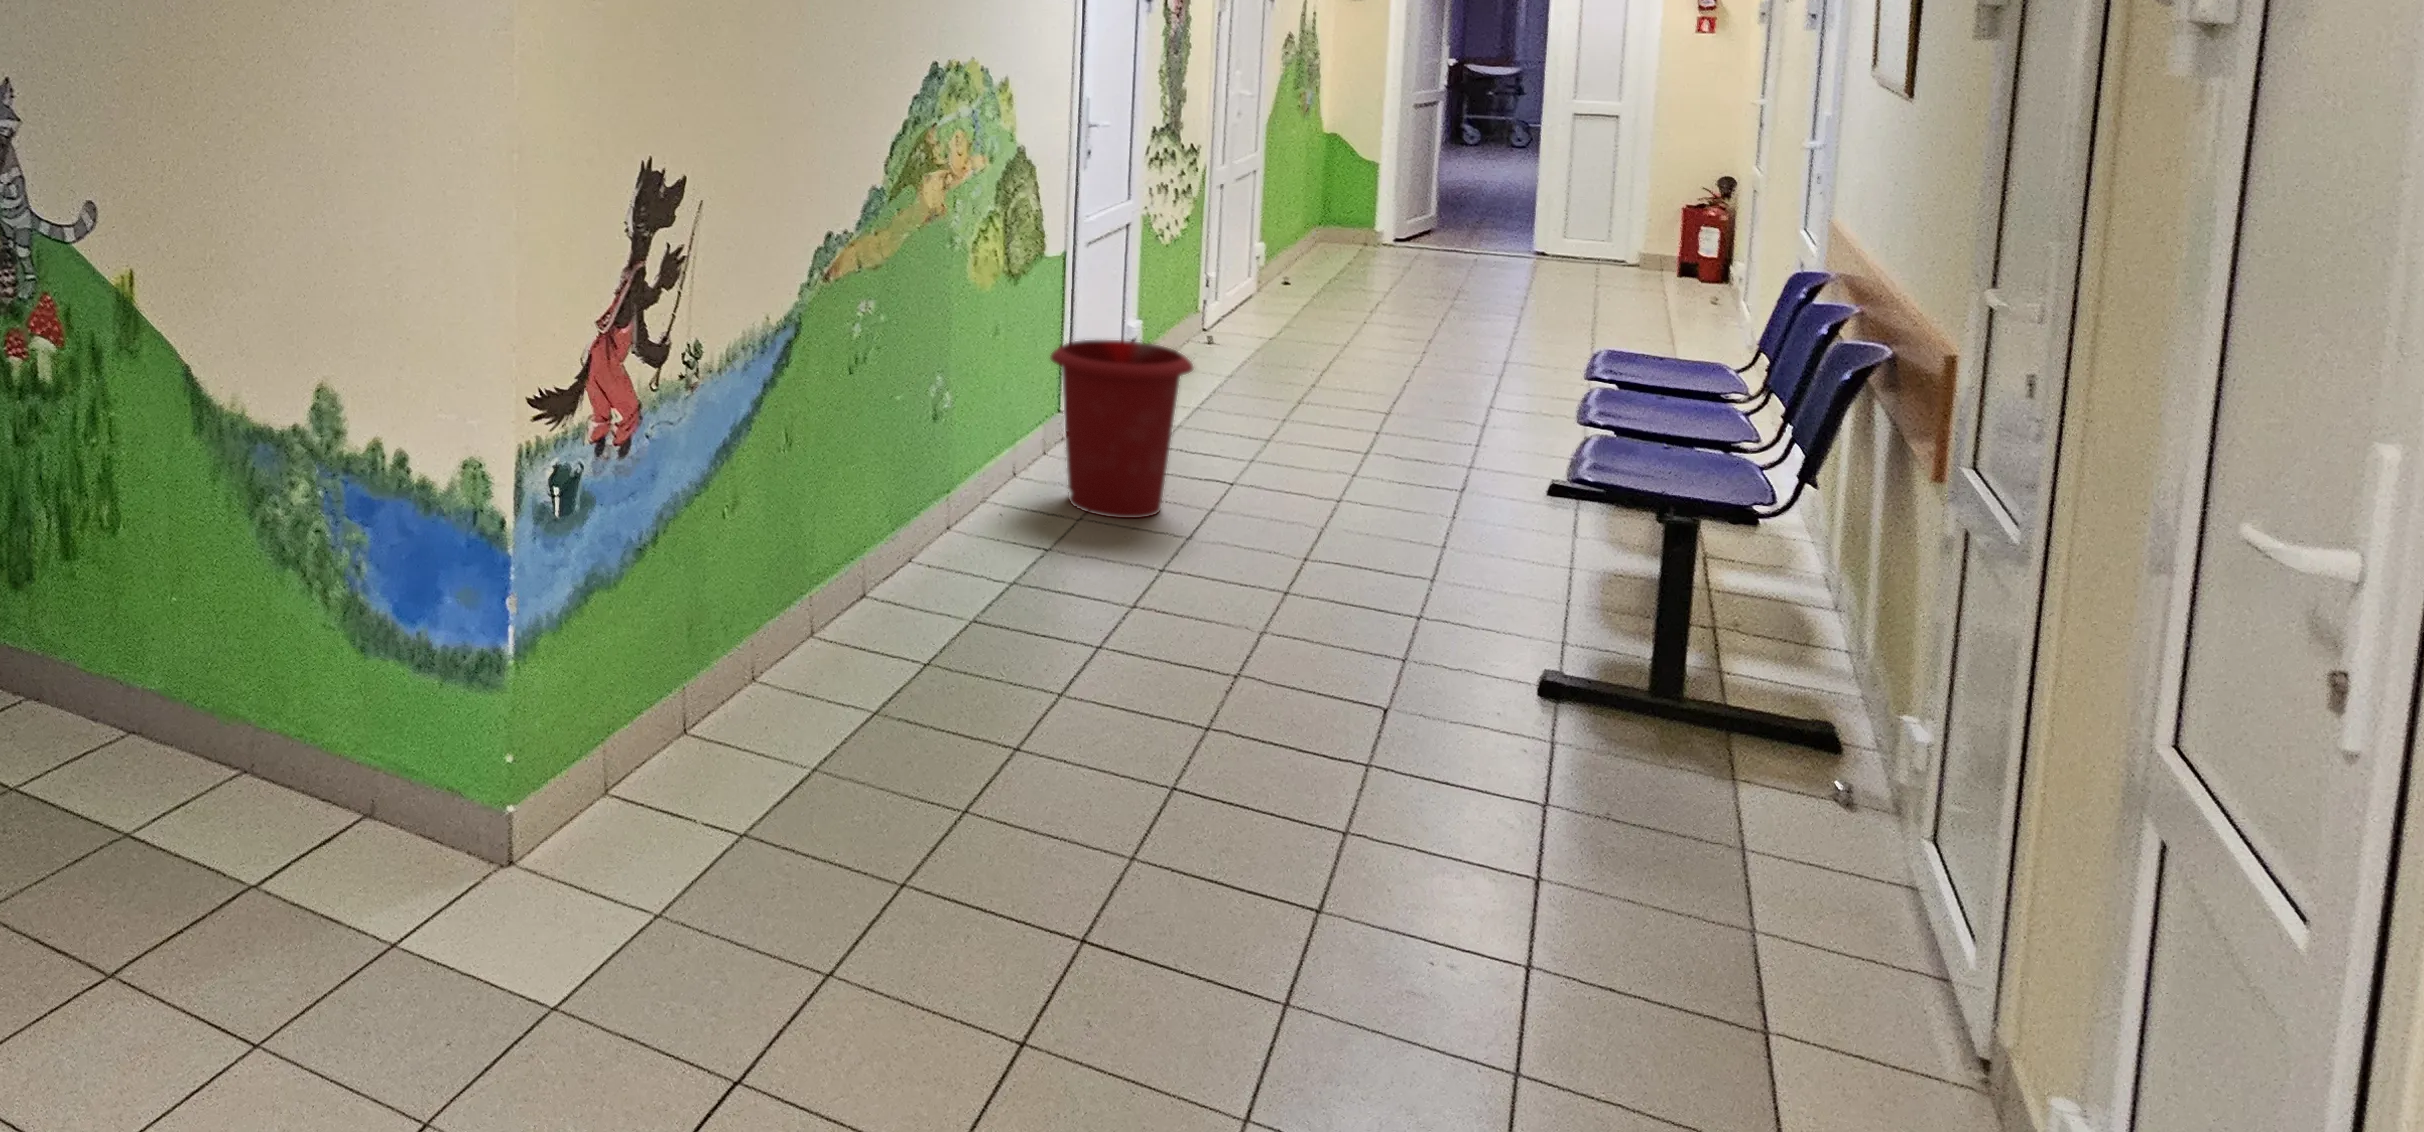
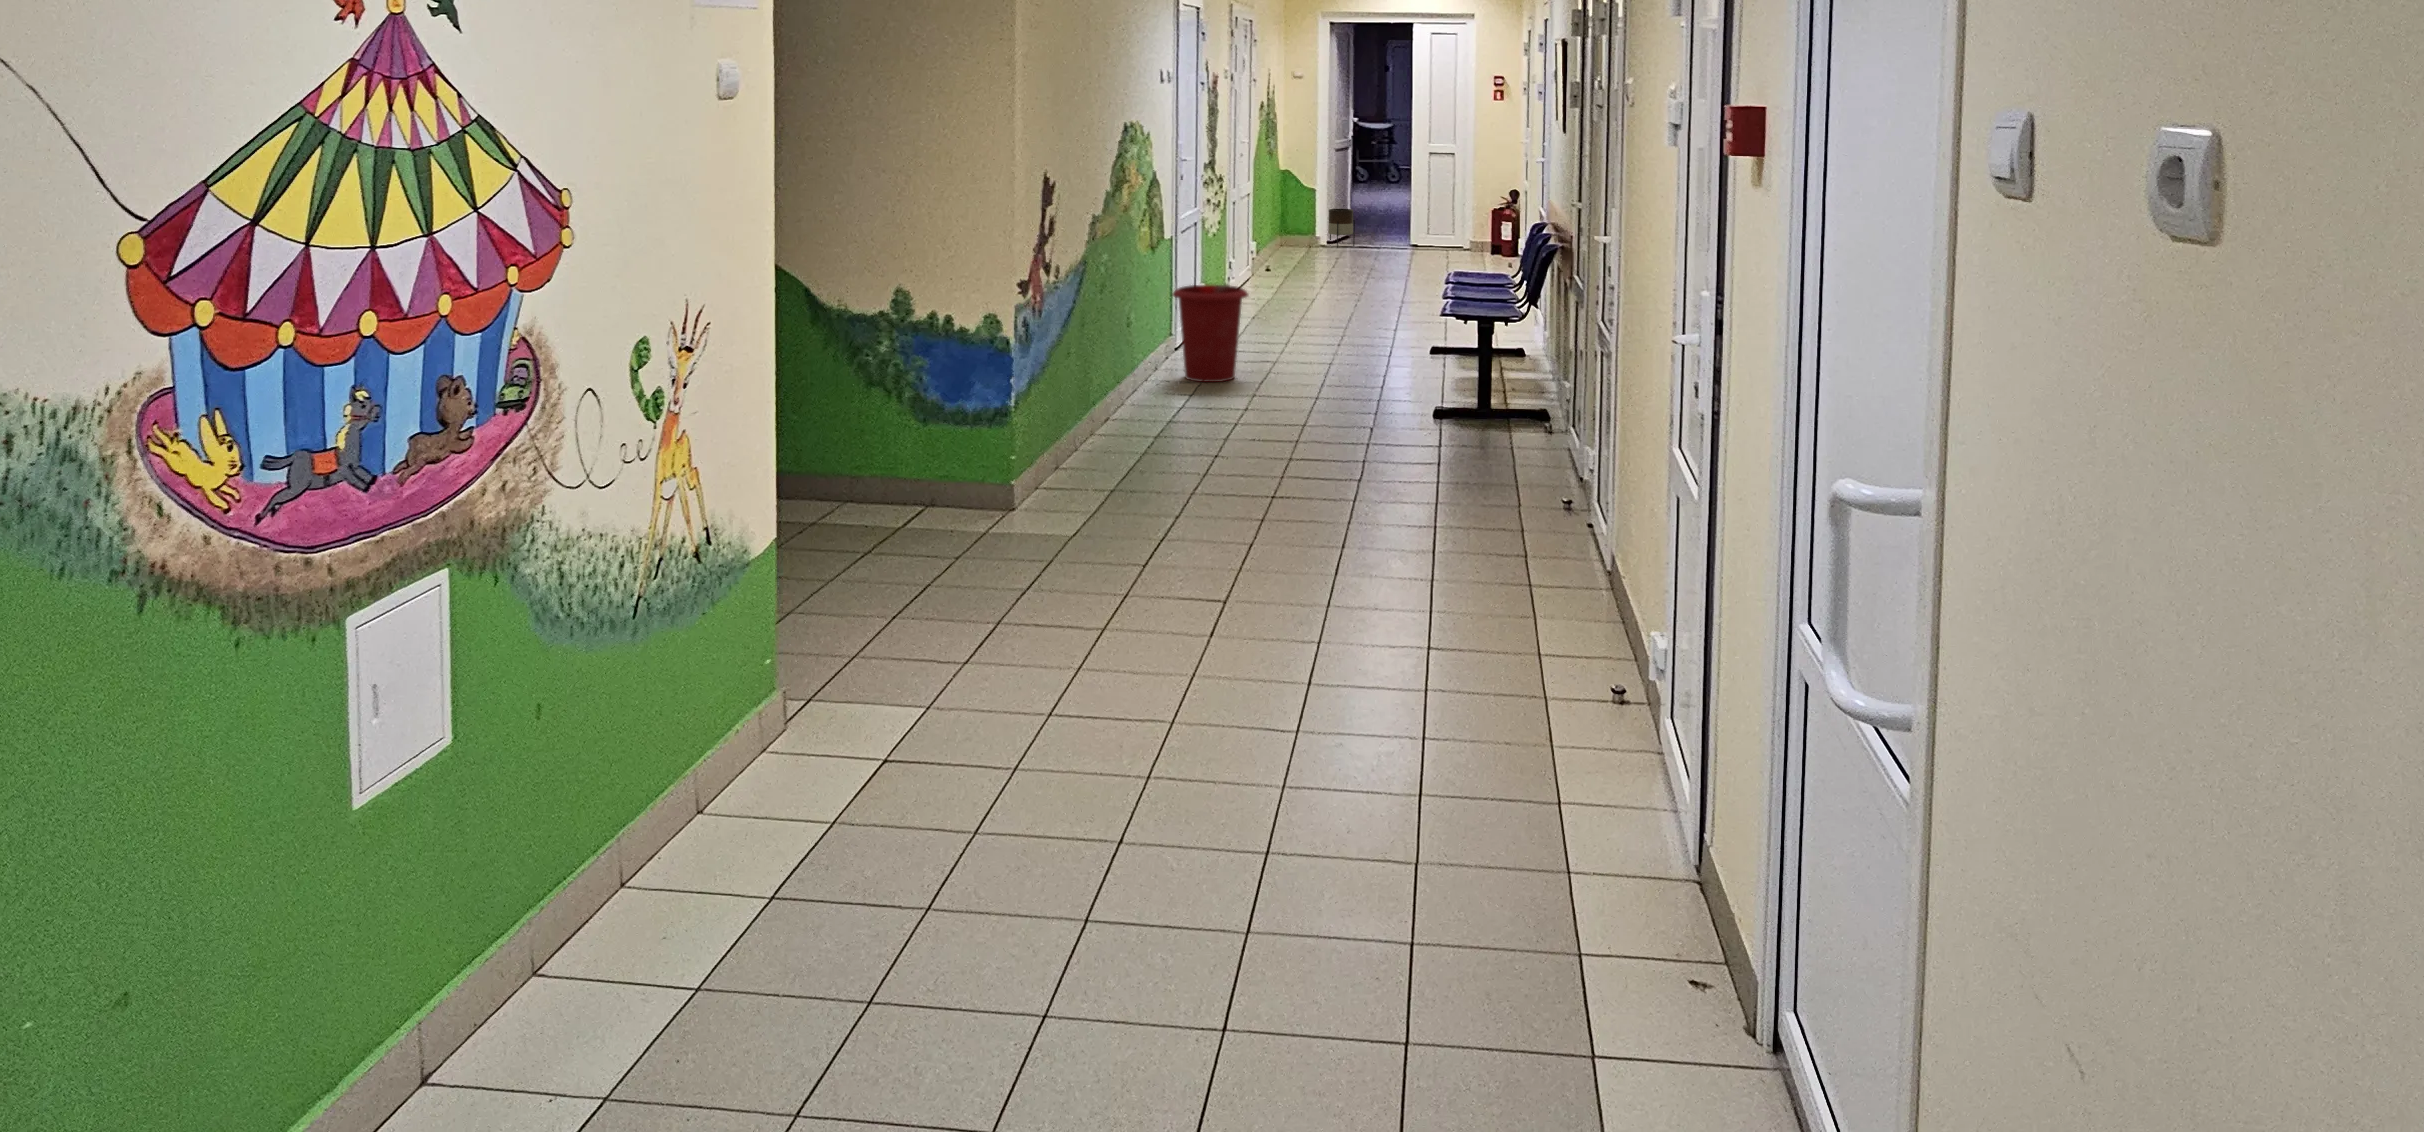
planter: none [1396,191,1441,250] -> present [1328,209,1355,248]

